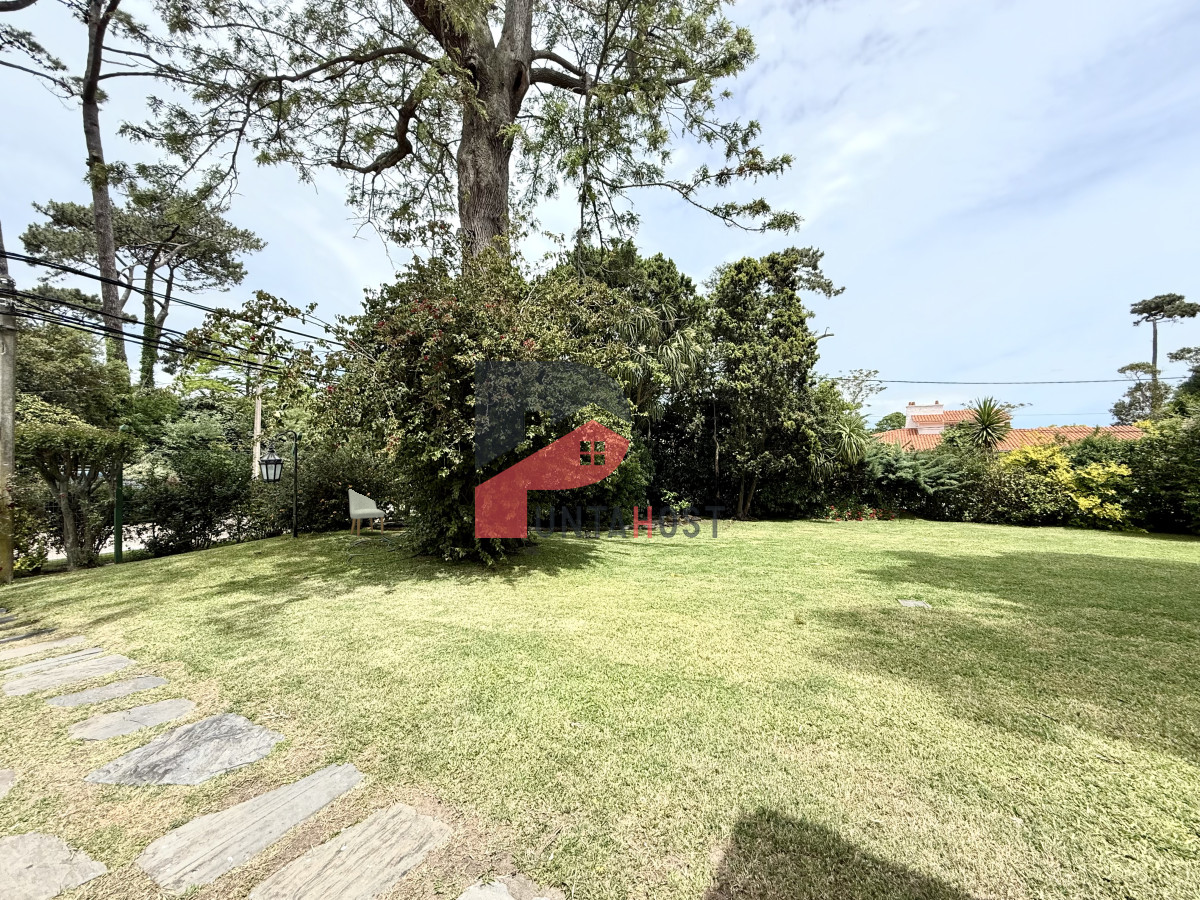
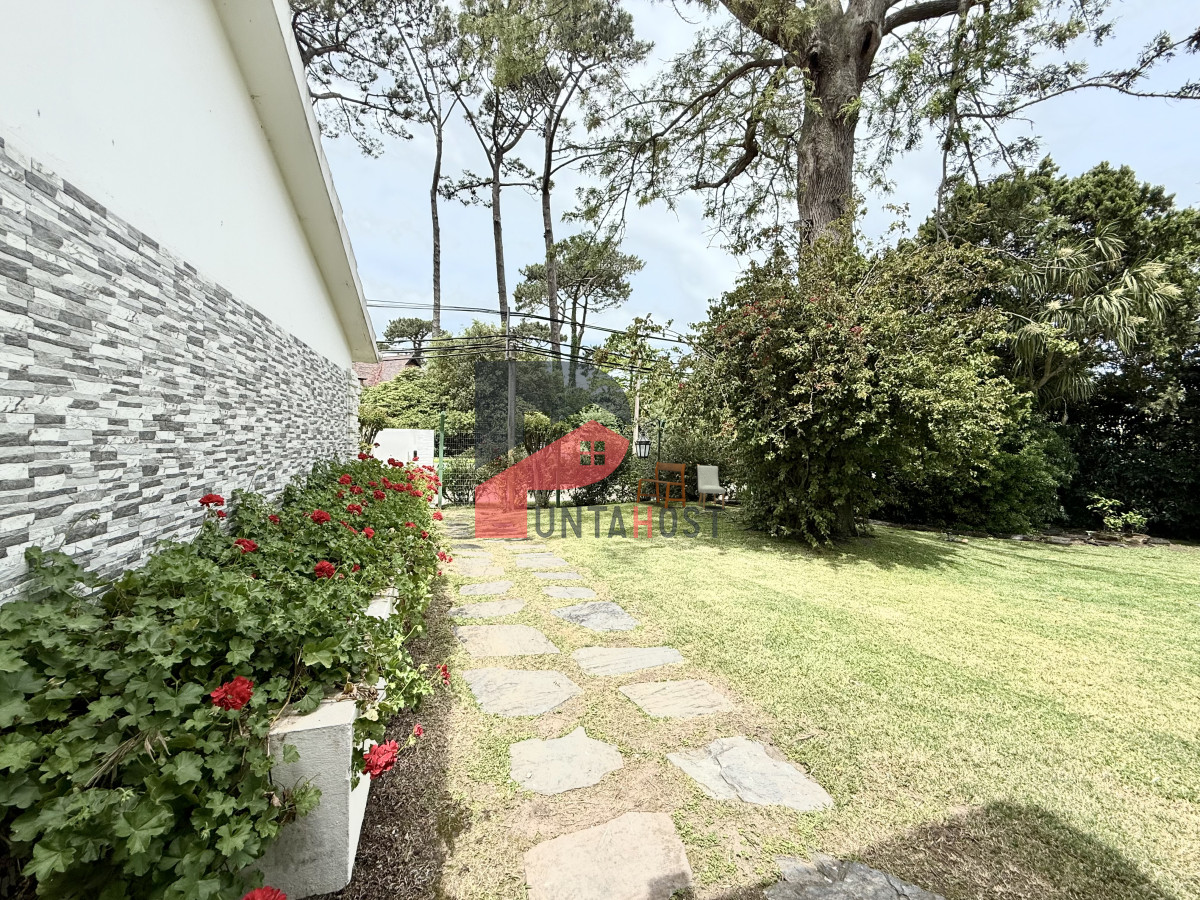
bench: none [262,486,334,543] -> present [637,462,686,508]

